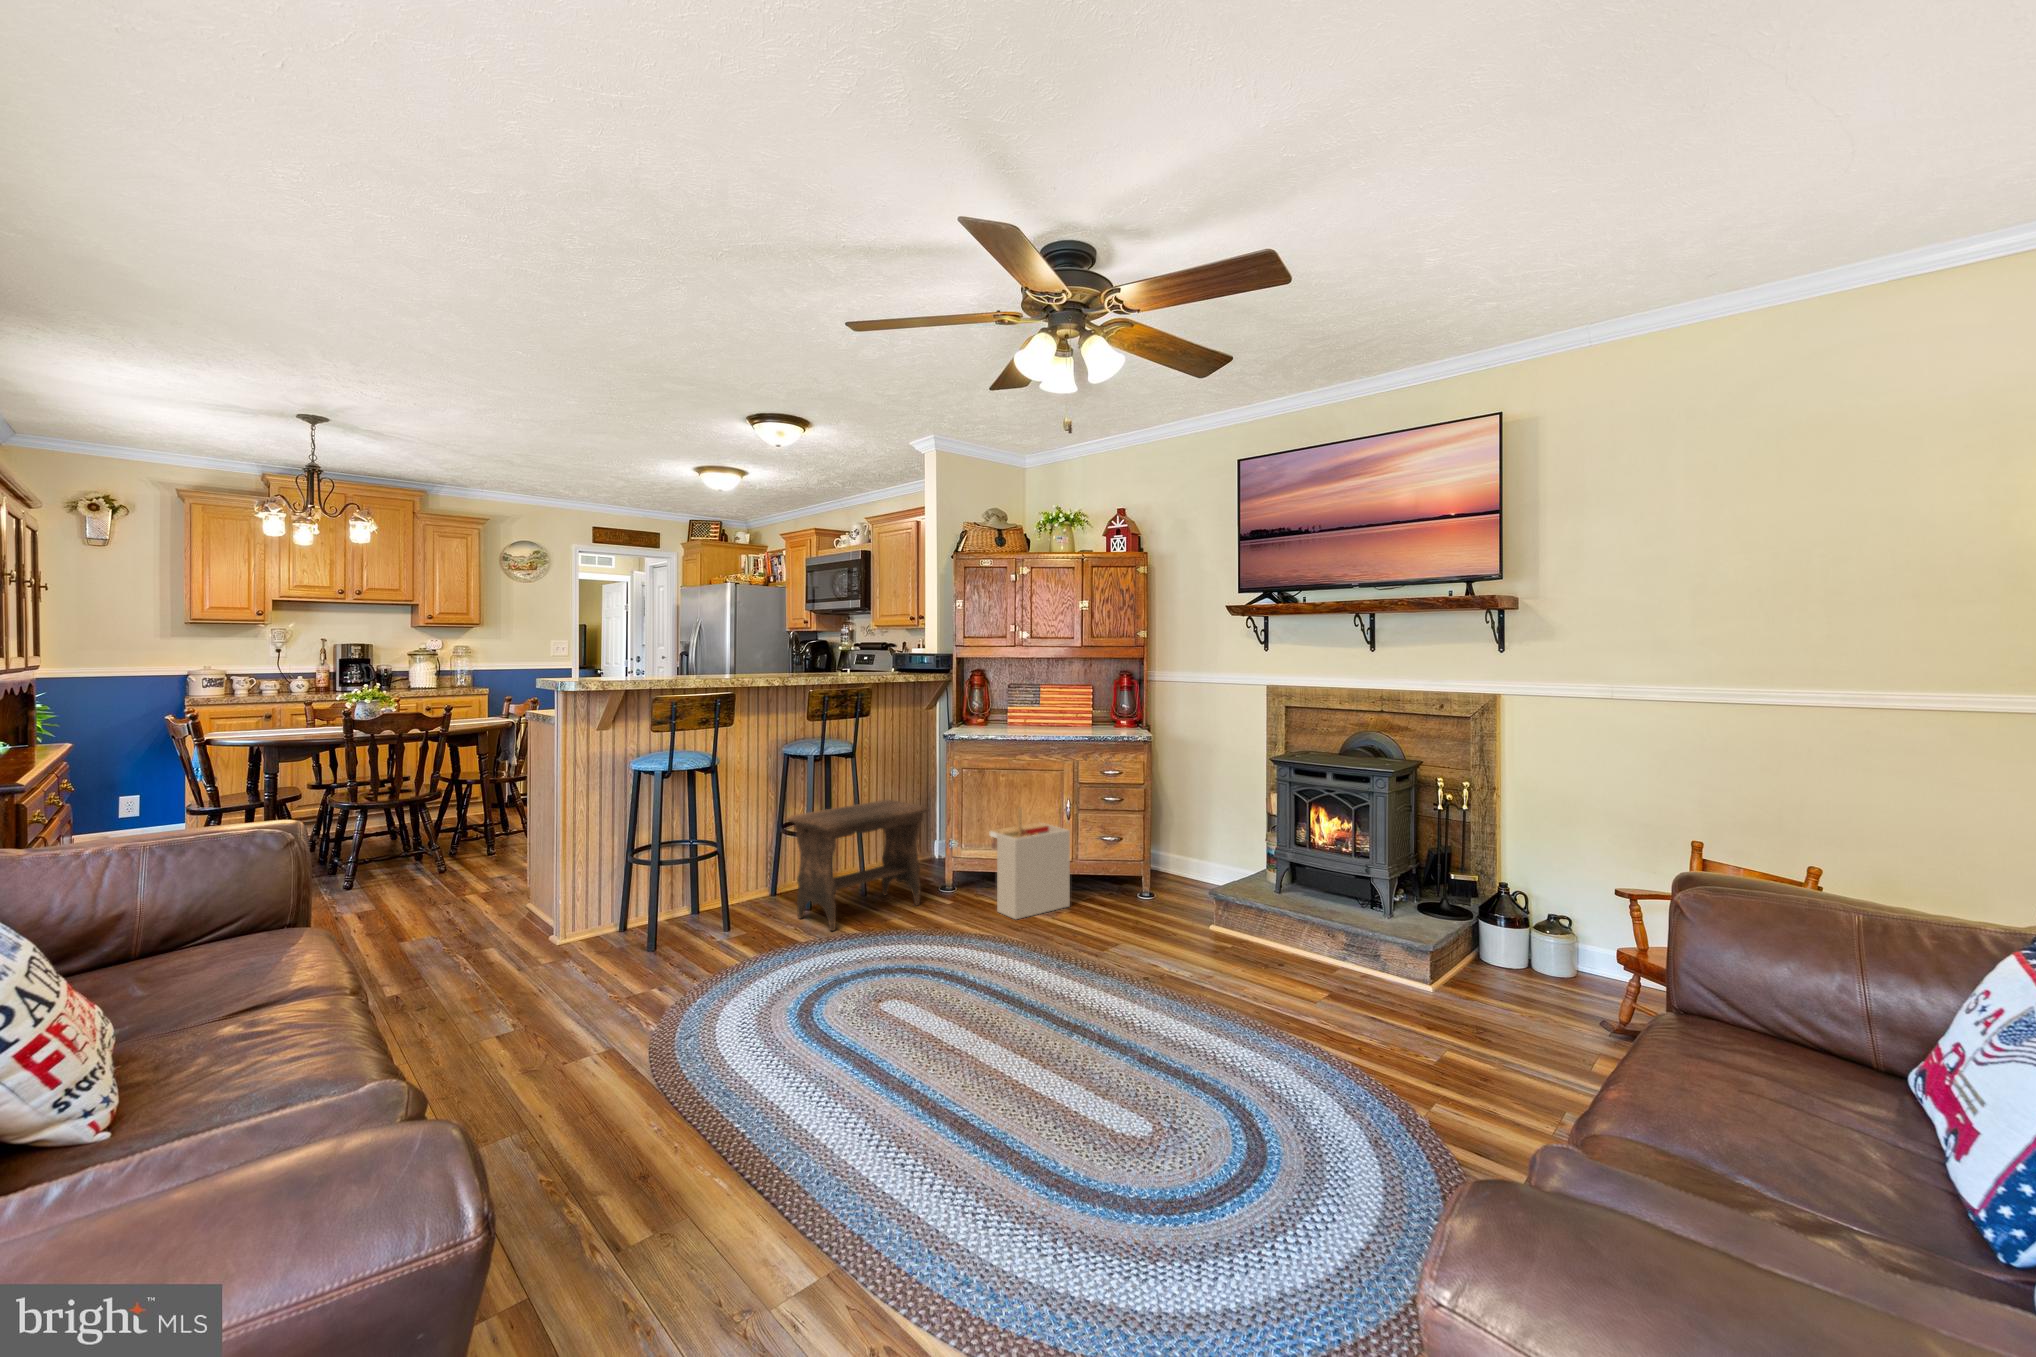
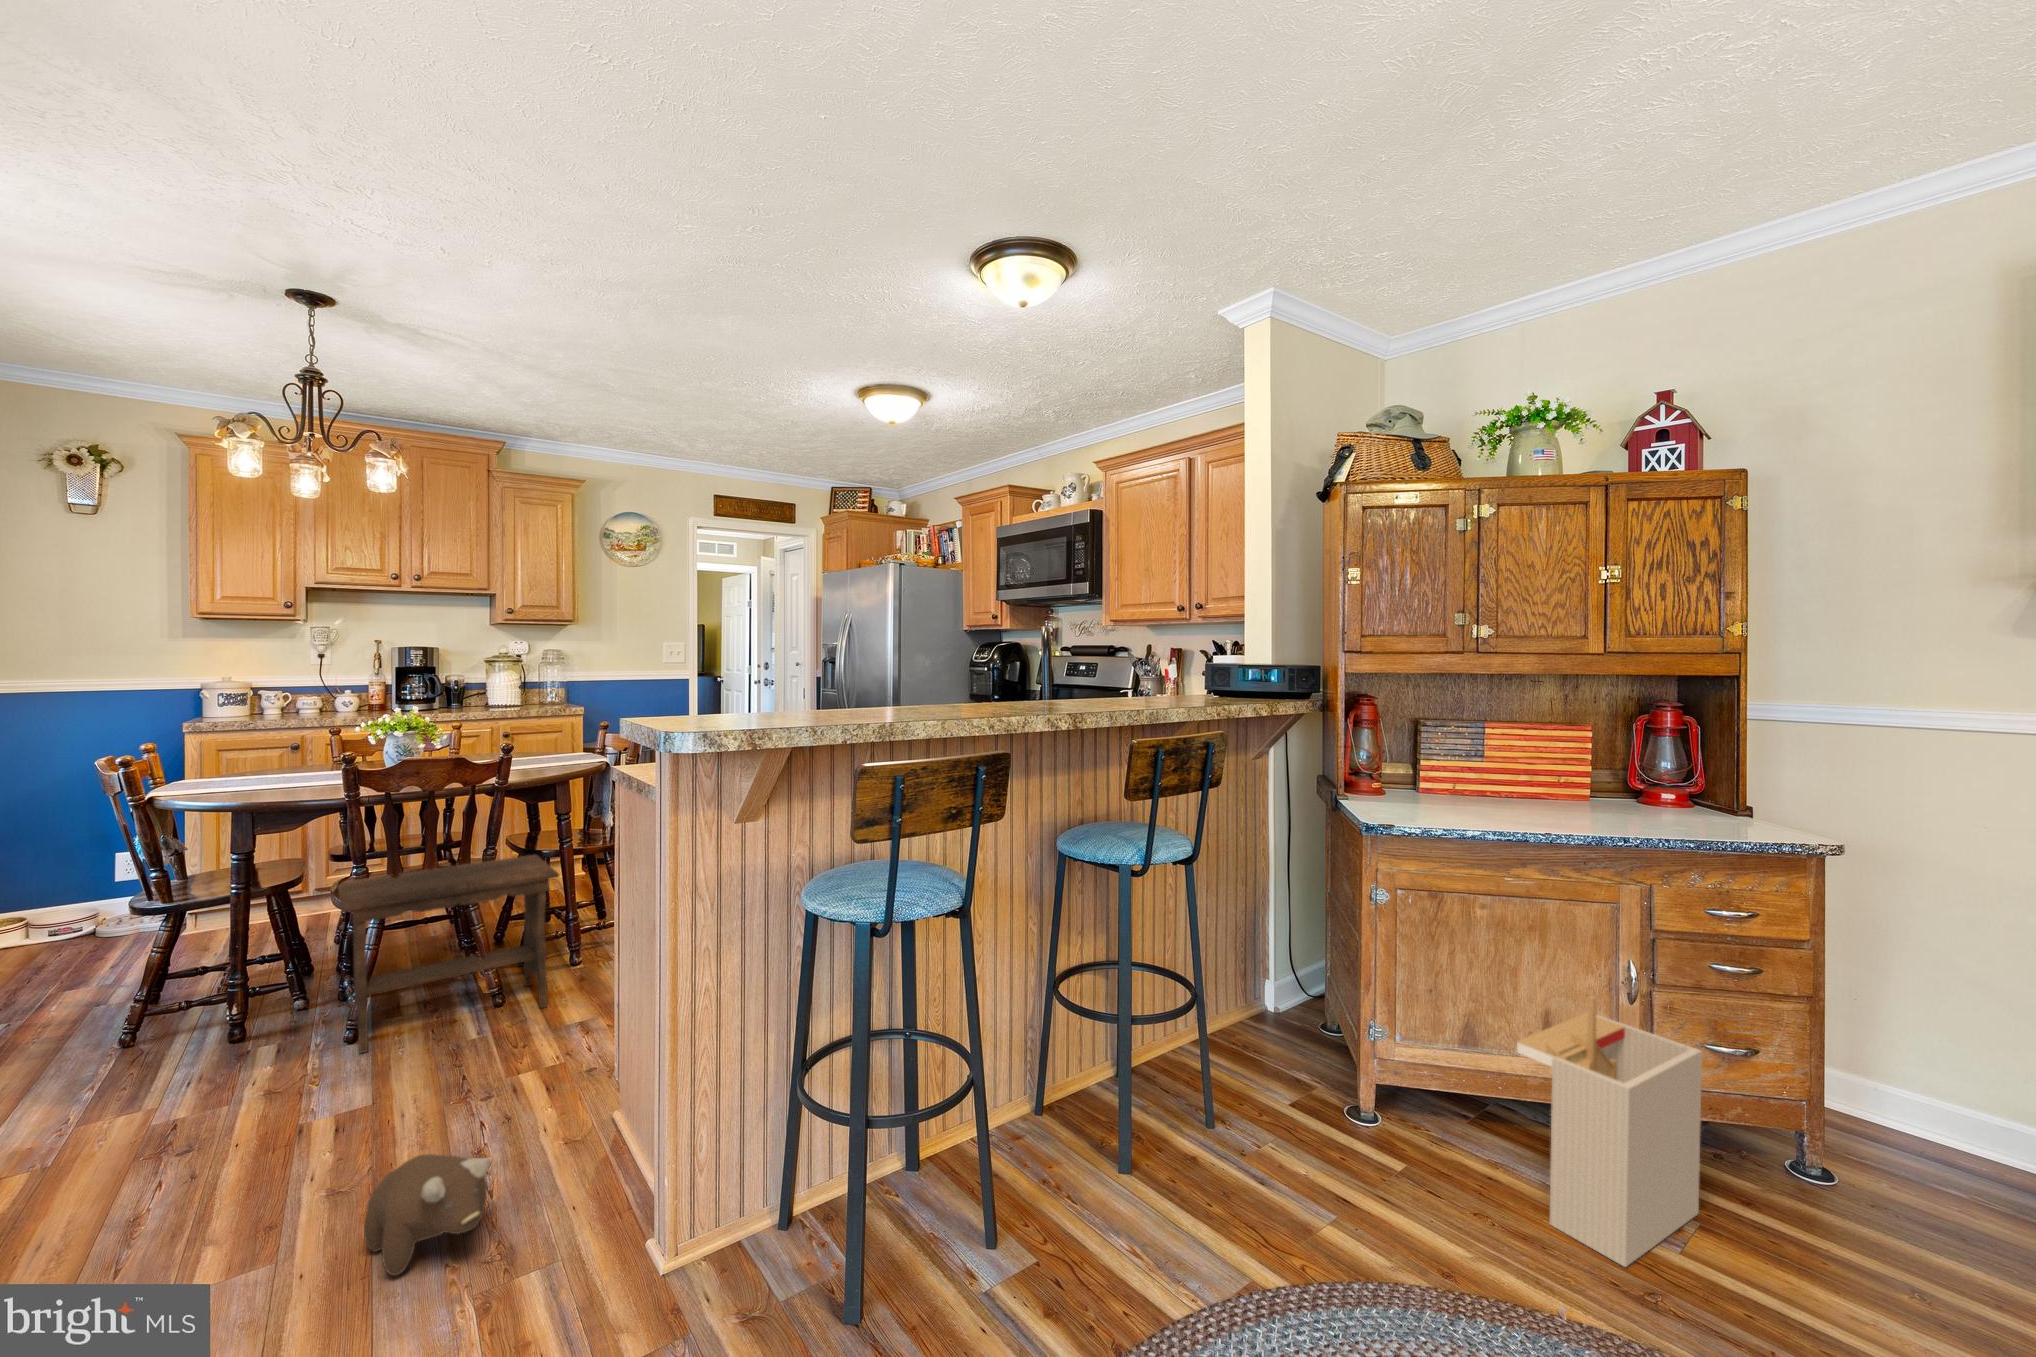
footstool: present [788,799,929,931] -> present [338,855,560,1053]
plush toy: none [405,892,471,944] -> present [364,1154,491,1276]

